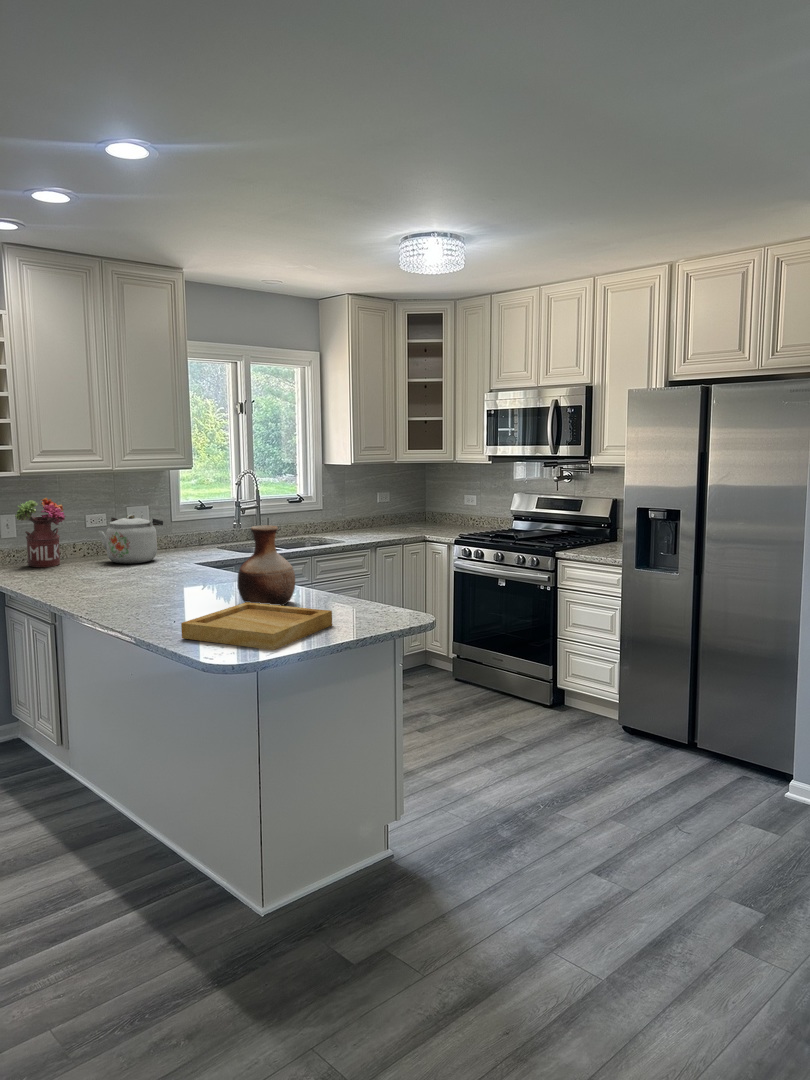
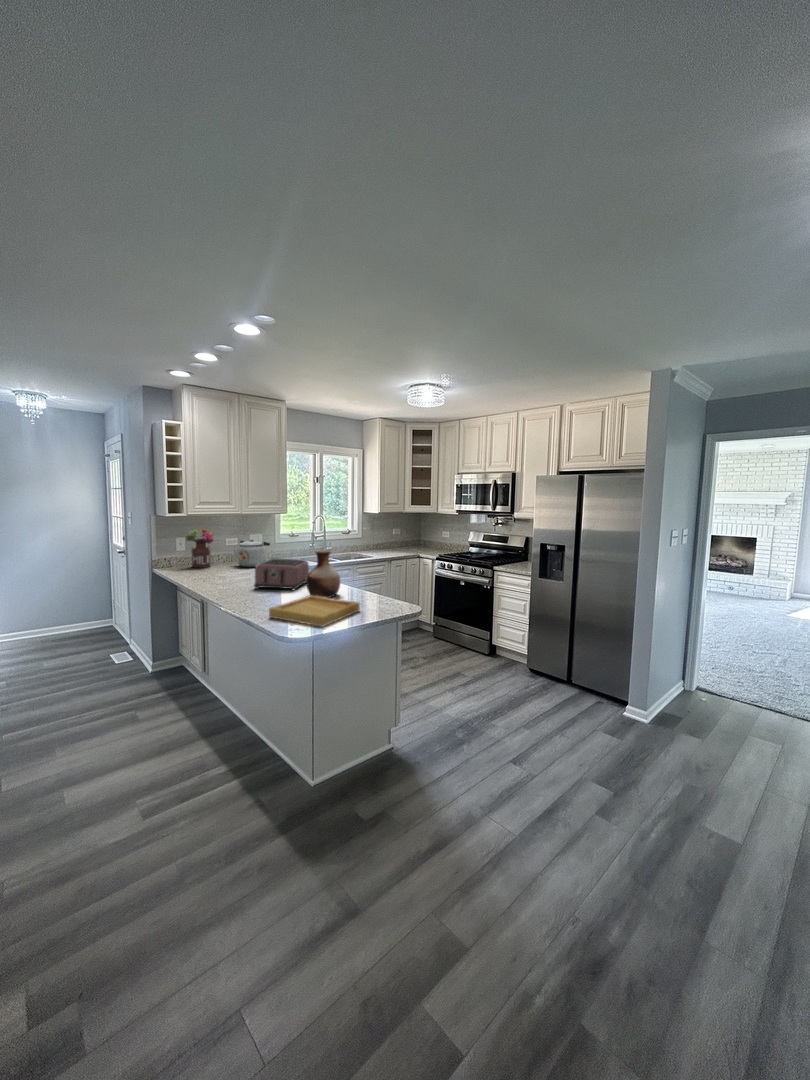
toaster: none [145,545,240,598] -> present [254,559,309,590]

